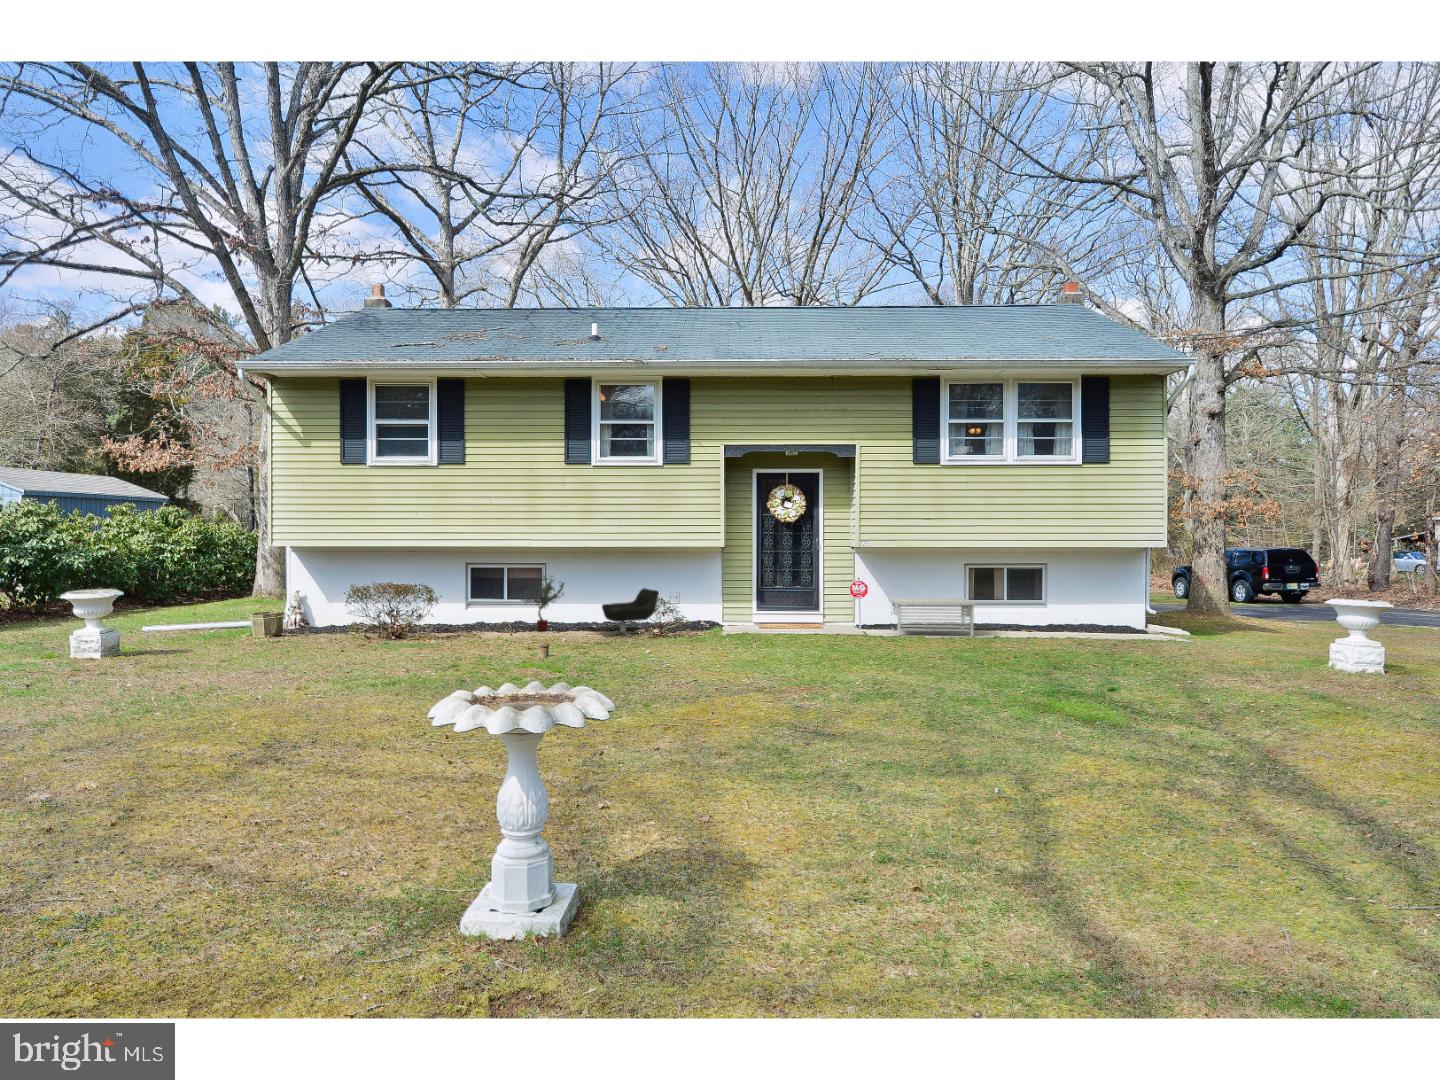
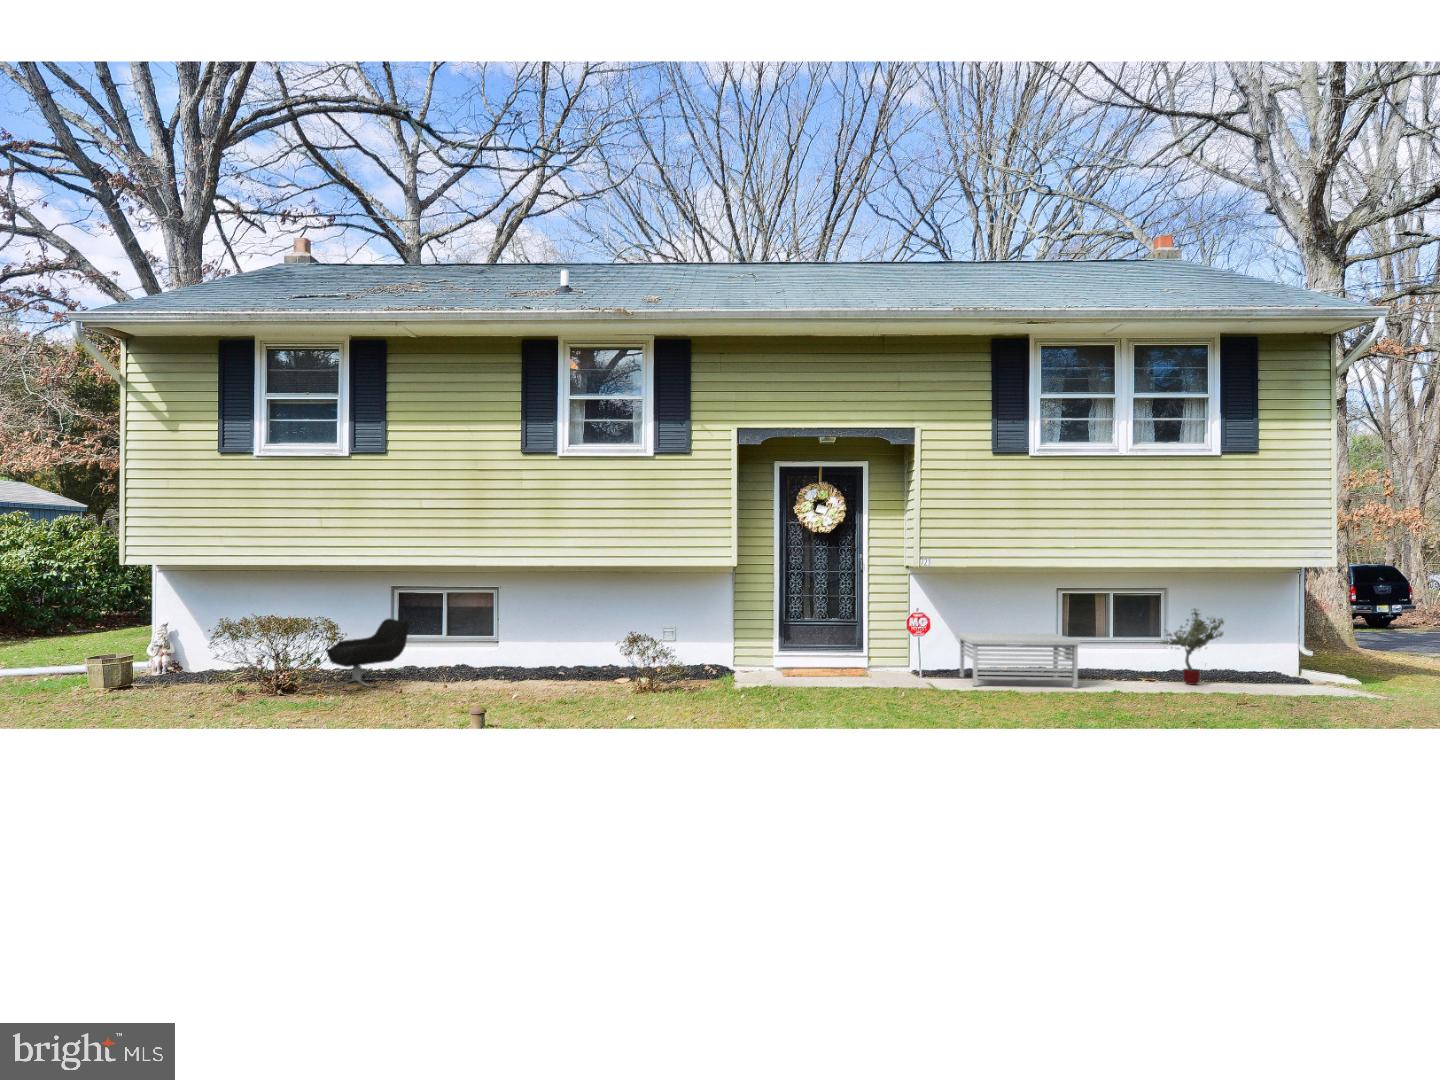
potted tree: present [522,576,564,631] -> present [1160,609,1224,685]
lounge chair: present [602,588,659,637] -> present [326,619,410,686]

